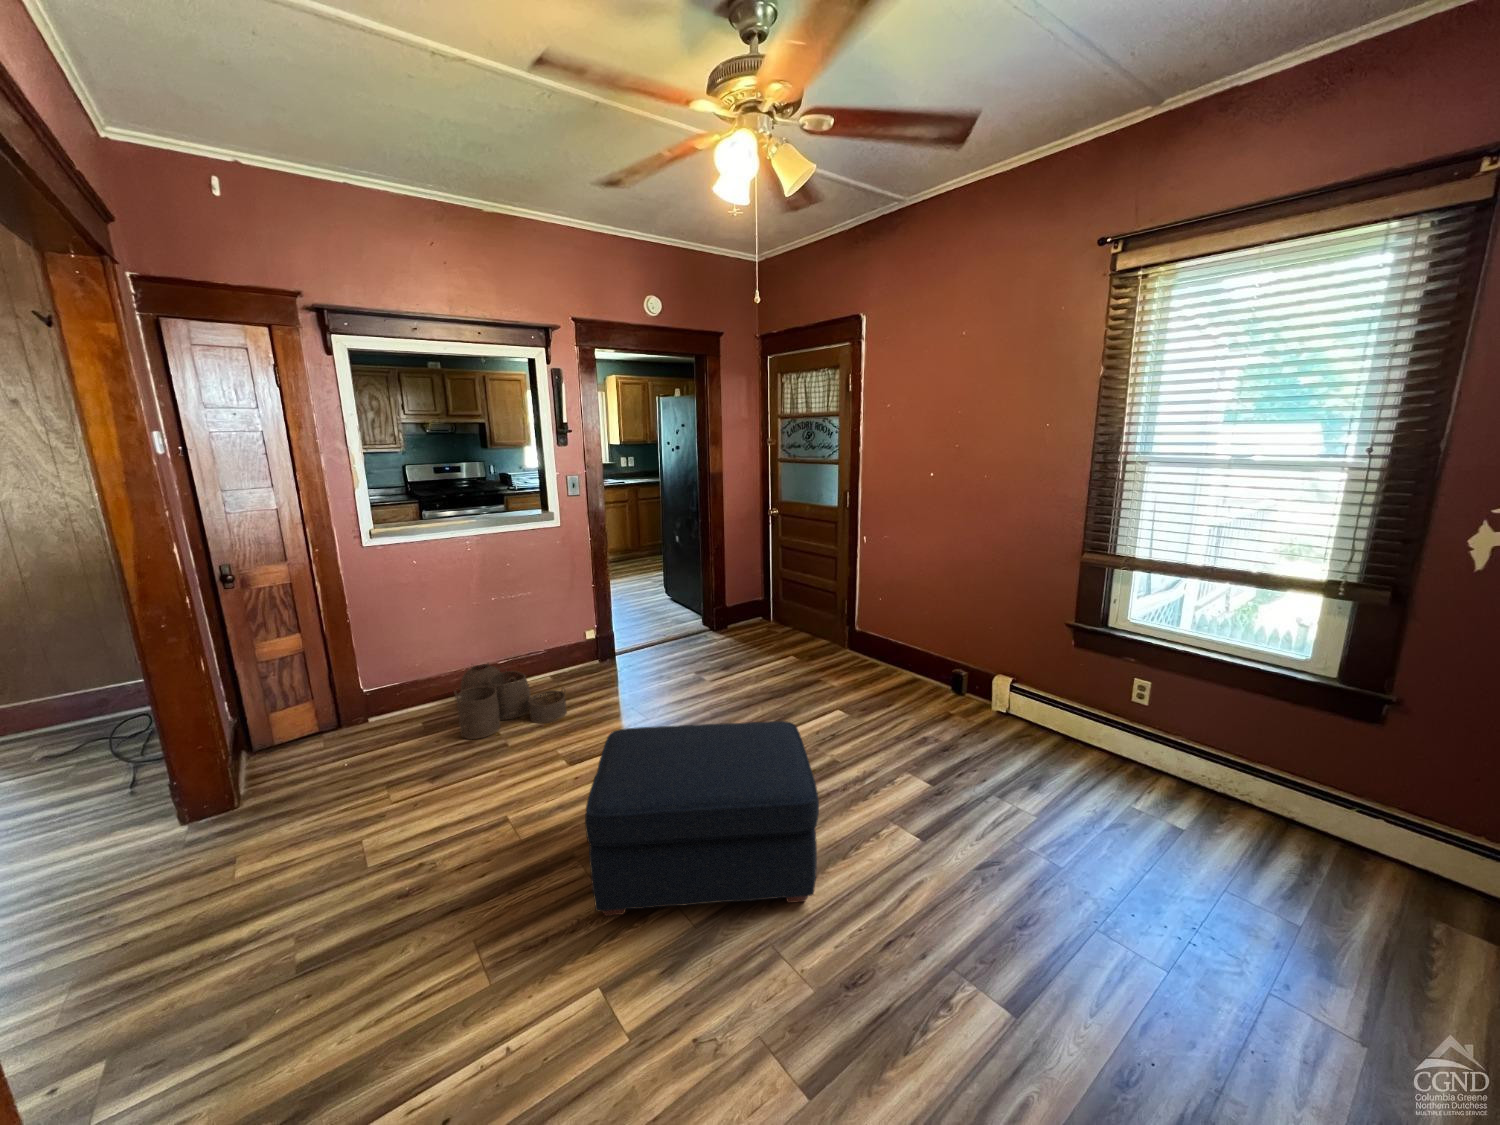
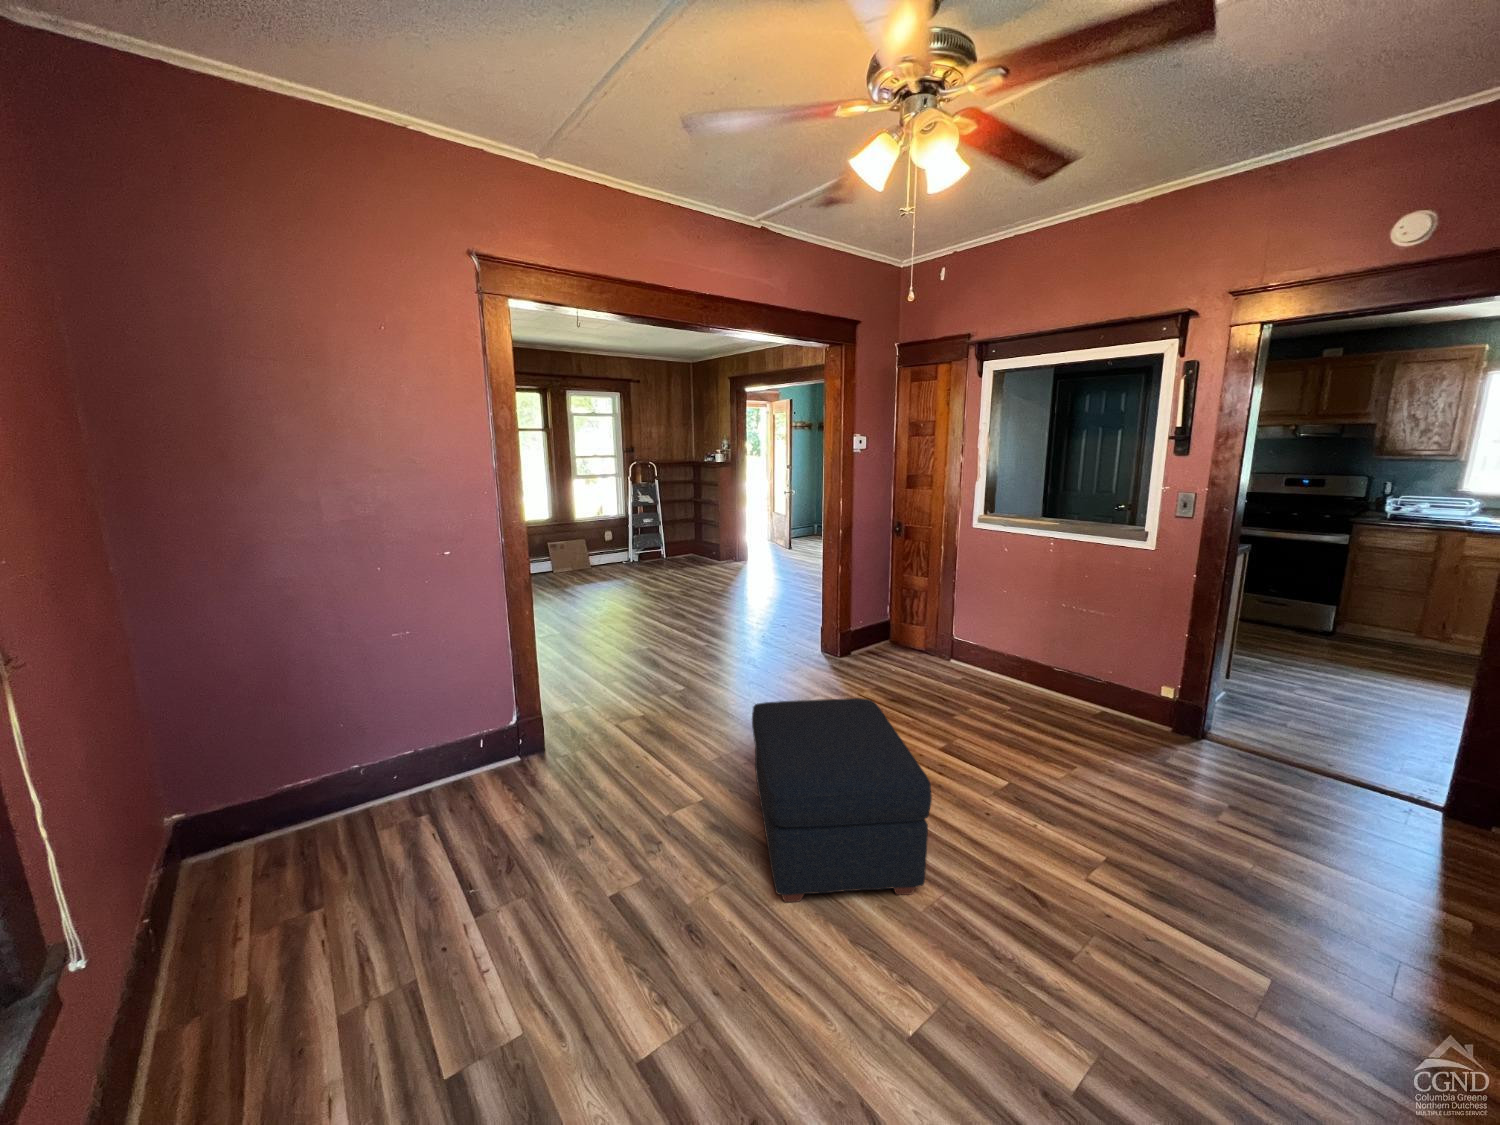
woven basket: present [454,664,567,739] -> none [948,653,1037,731]

